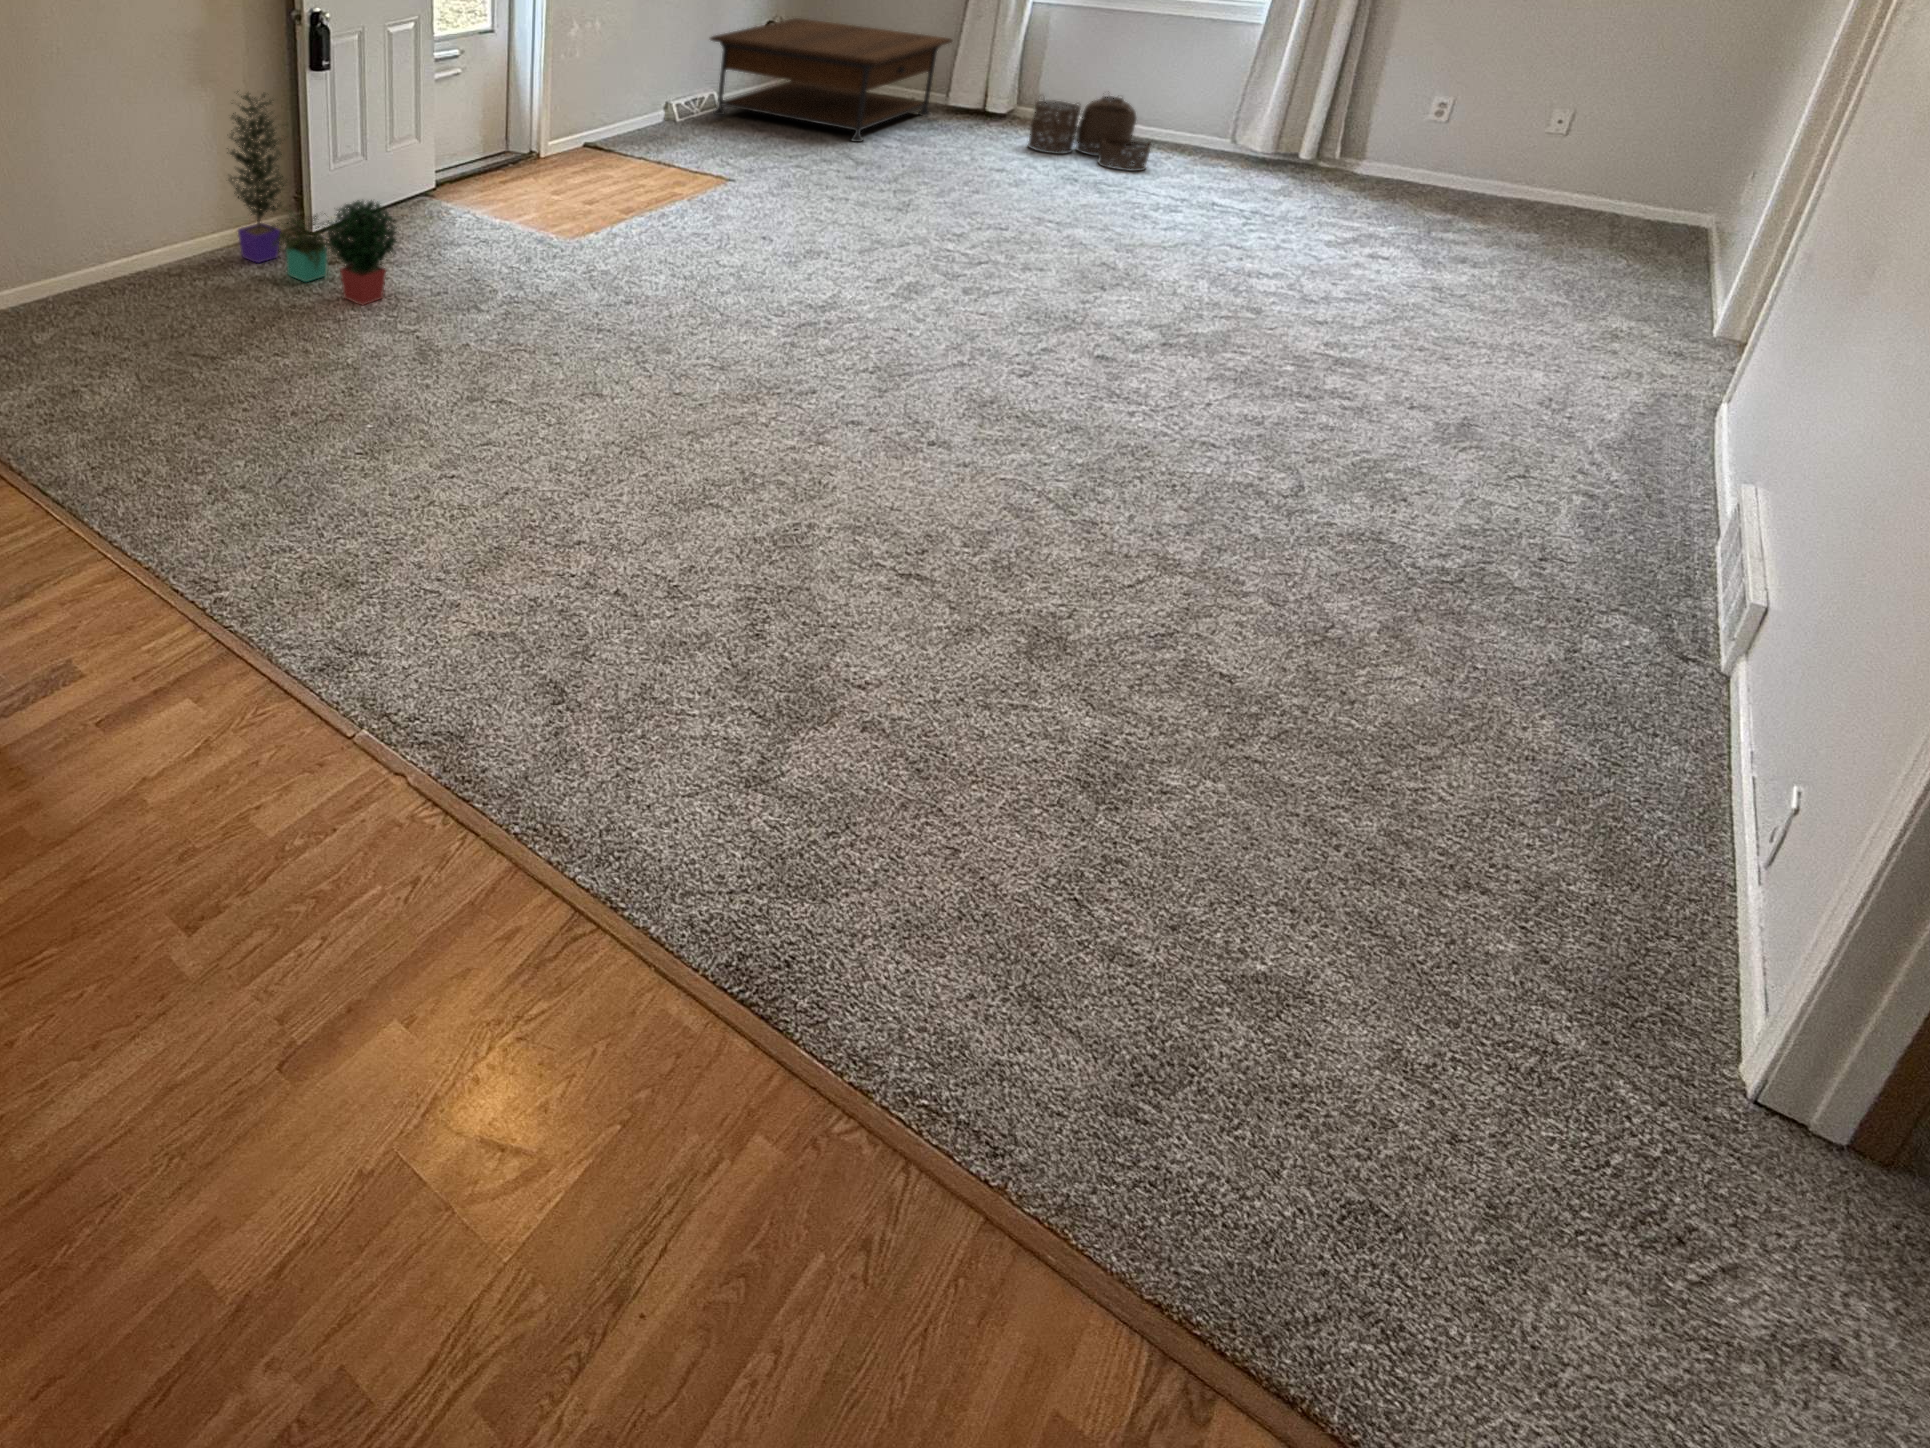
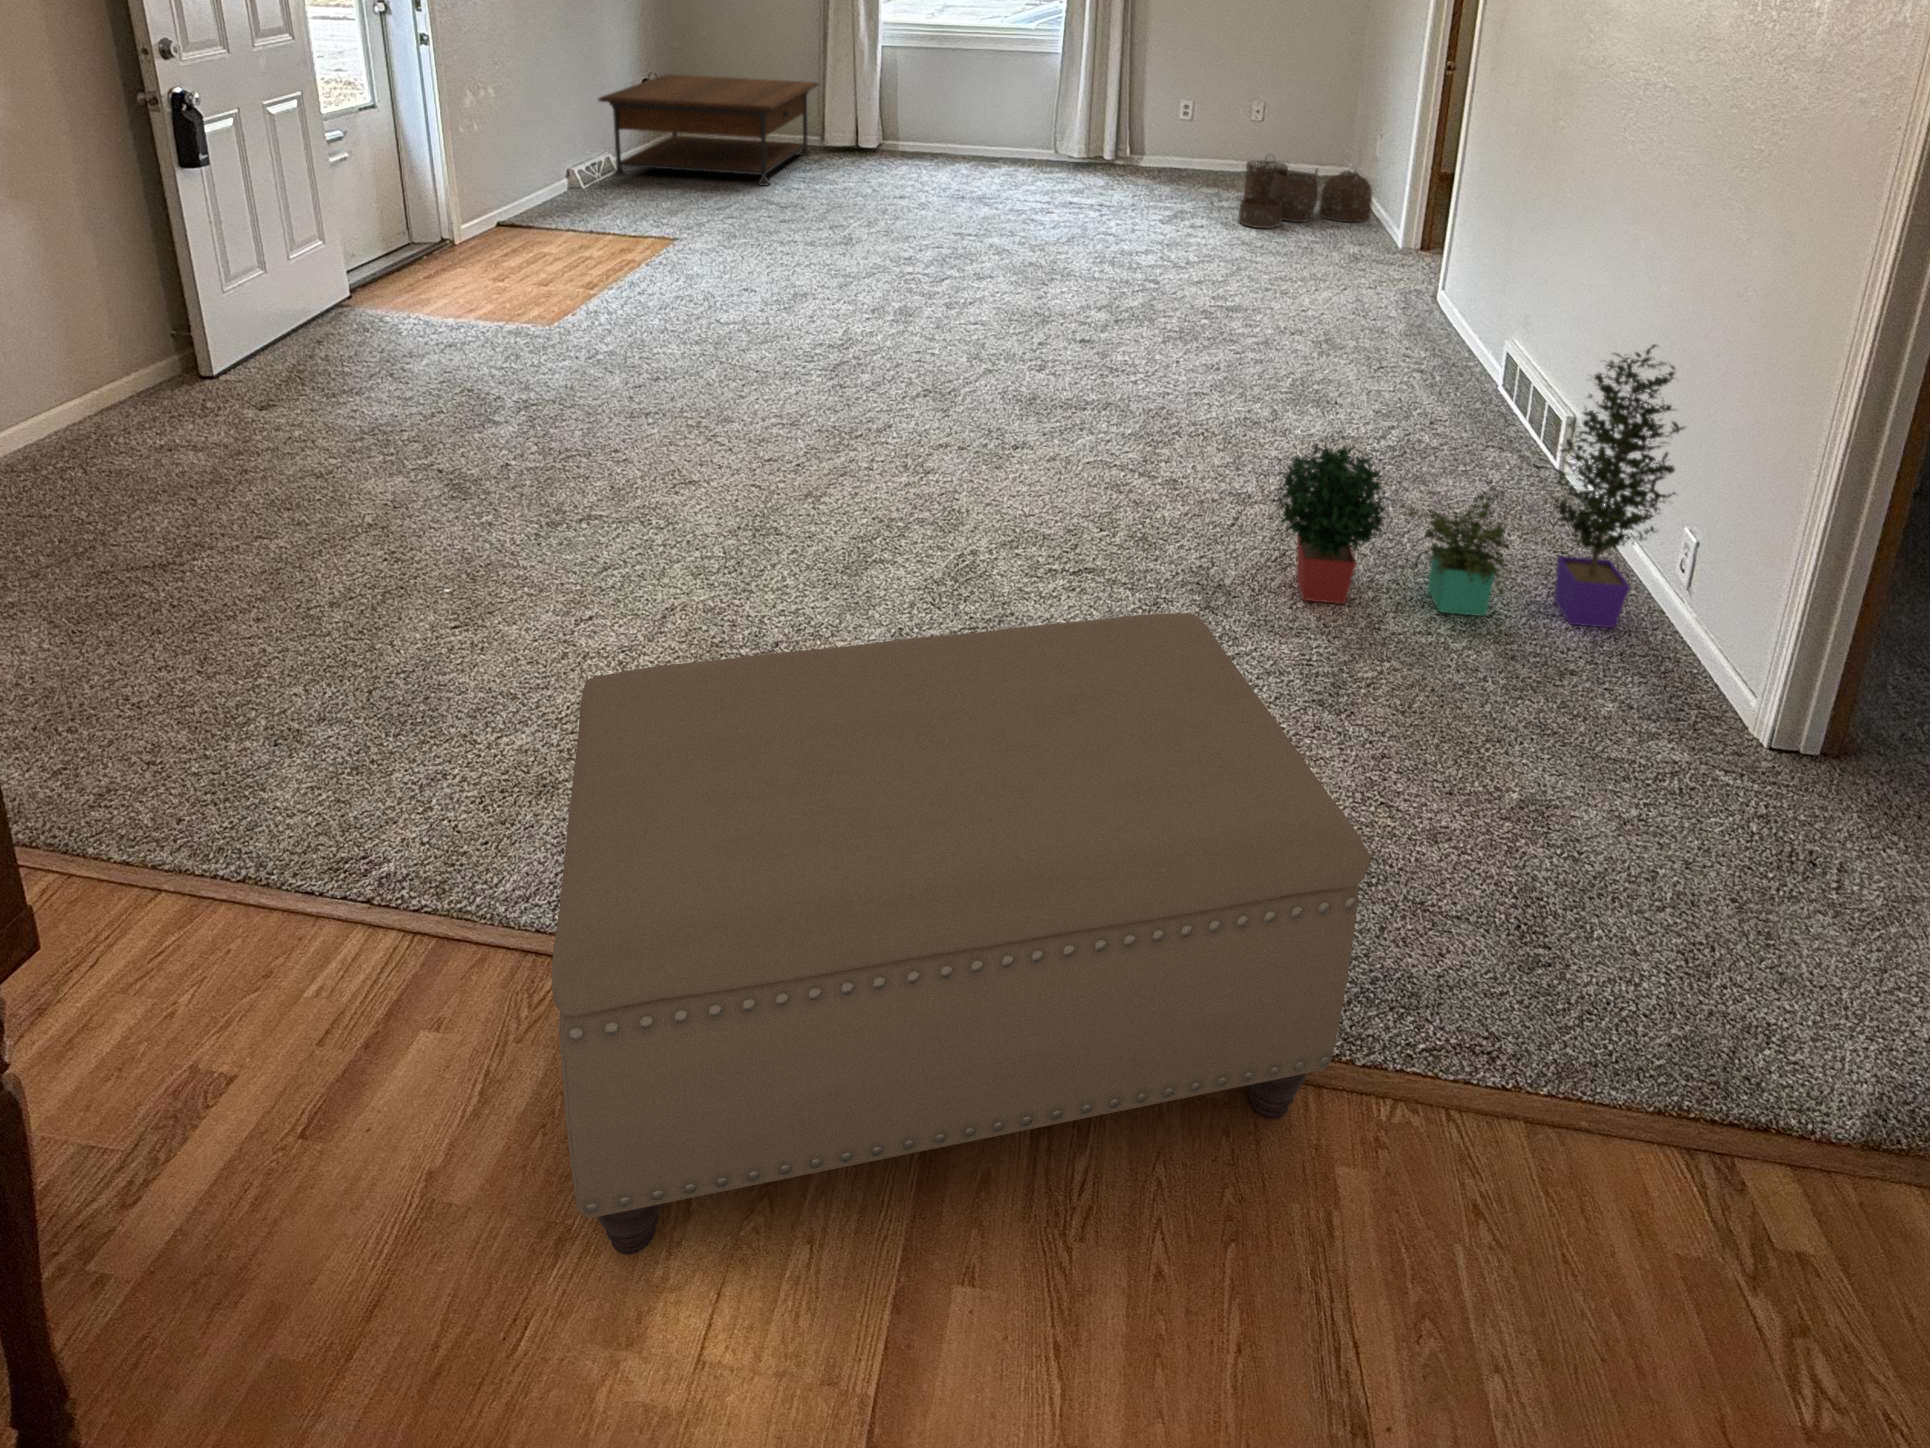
potted plant: present [227,94,397,305] -> present [1275,344,1685,628]
woven basket: present [1028,96,1150,171] -> present [1239,155,1372,228]
ottoman: none [162,492,849,1070] -> present [552,613,1371,1255]

